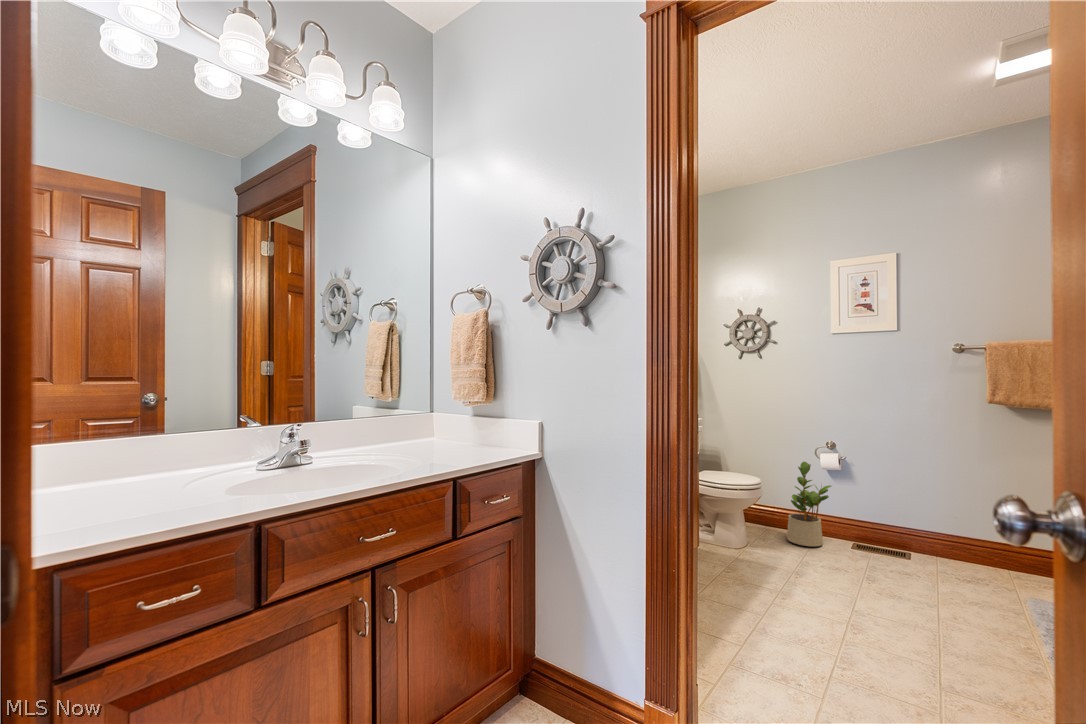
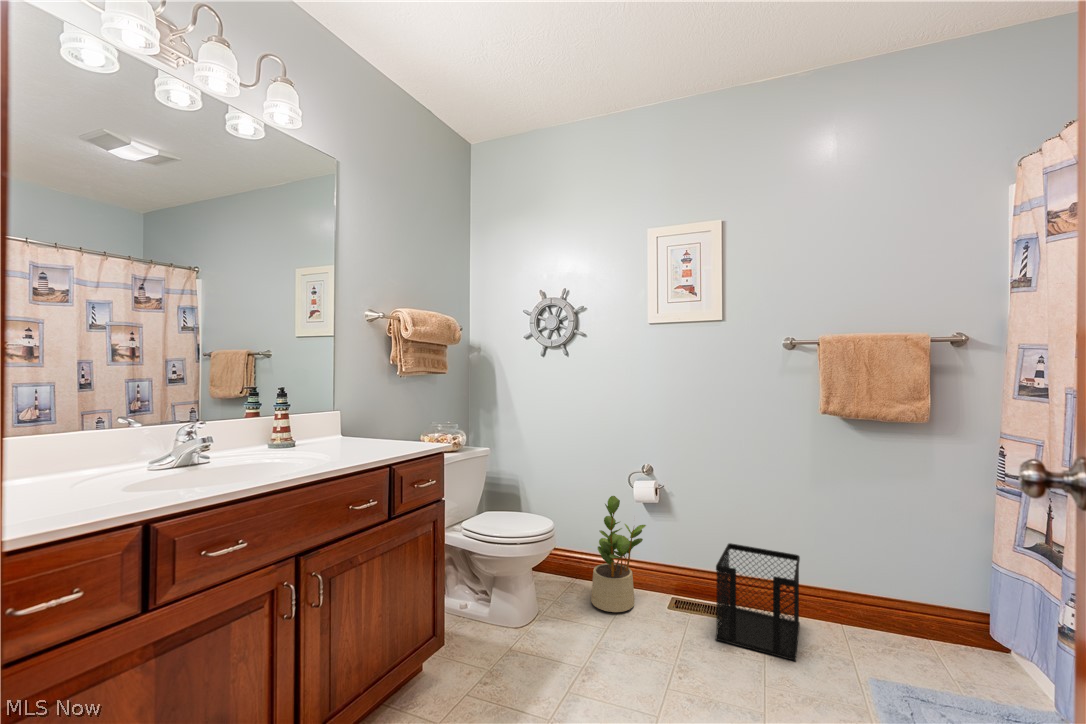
wastebasket: none [895,502,970,585] -> present [715,543,800,661]

